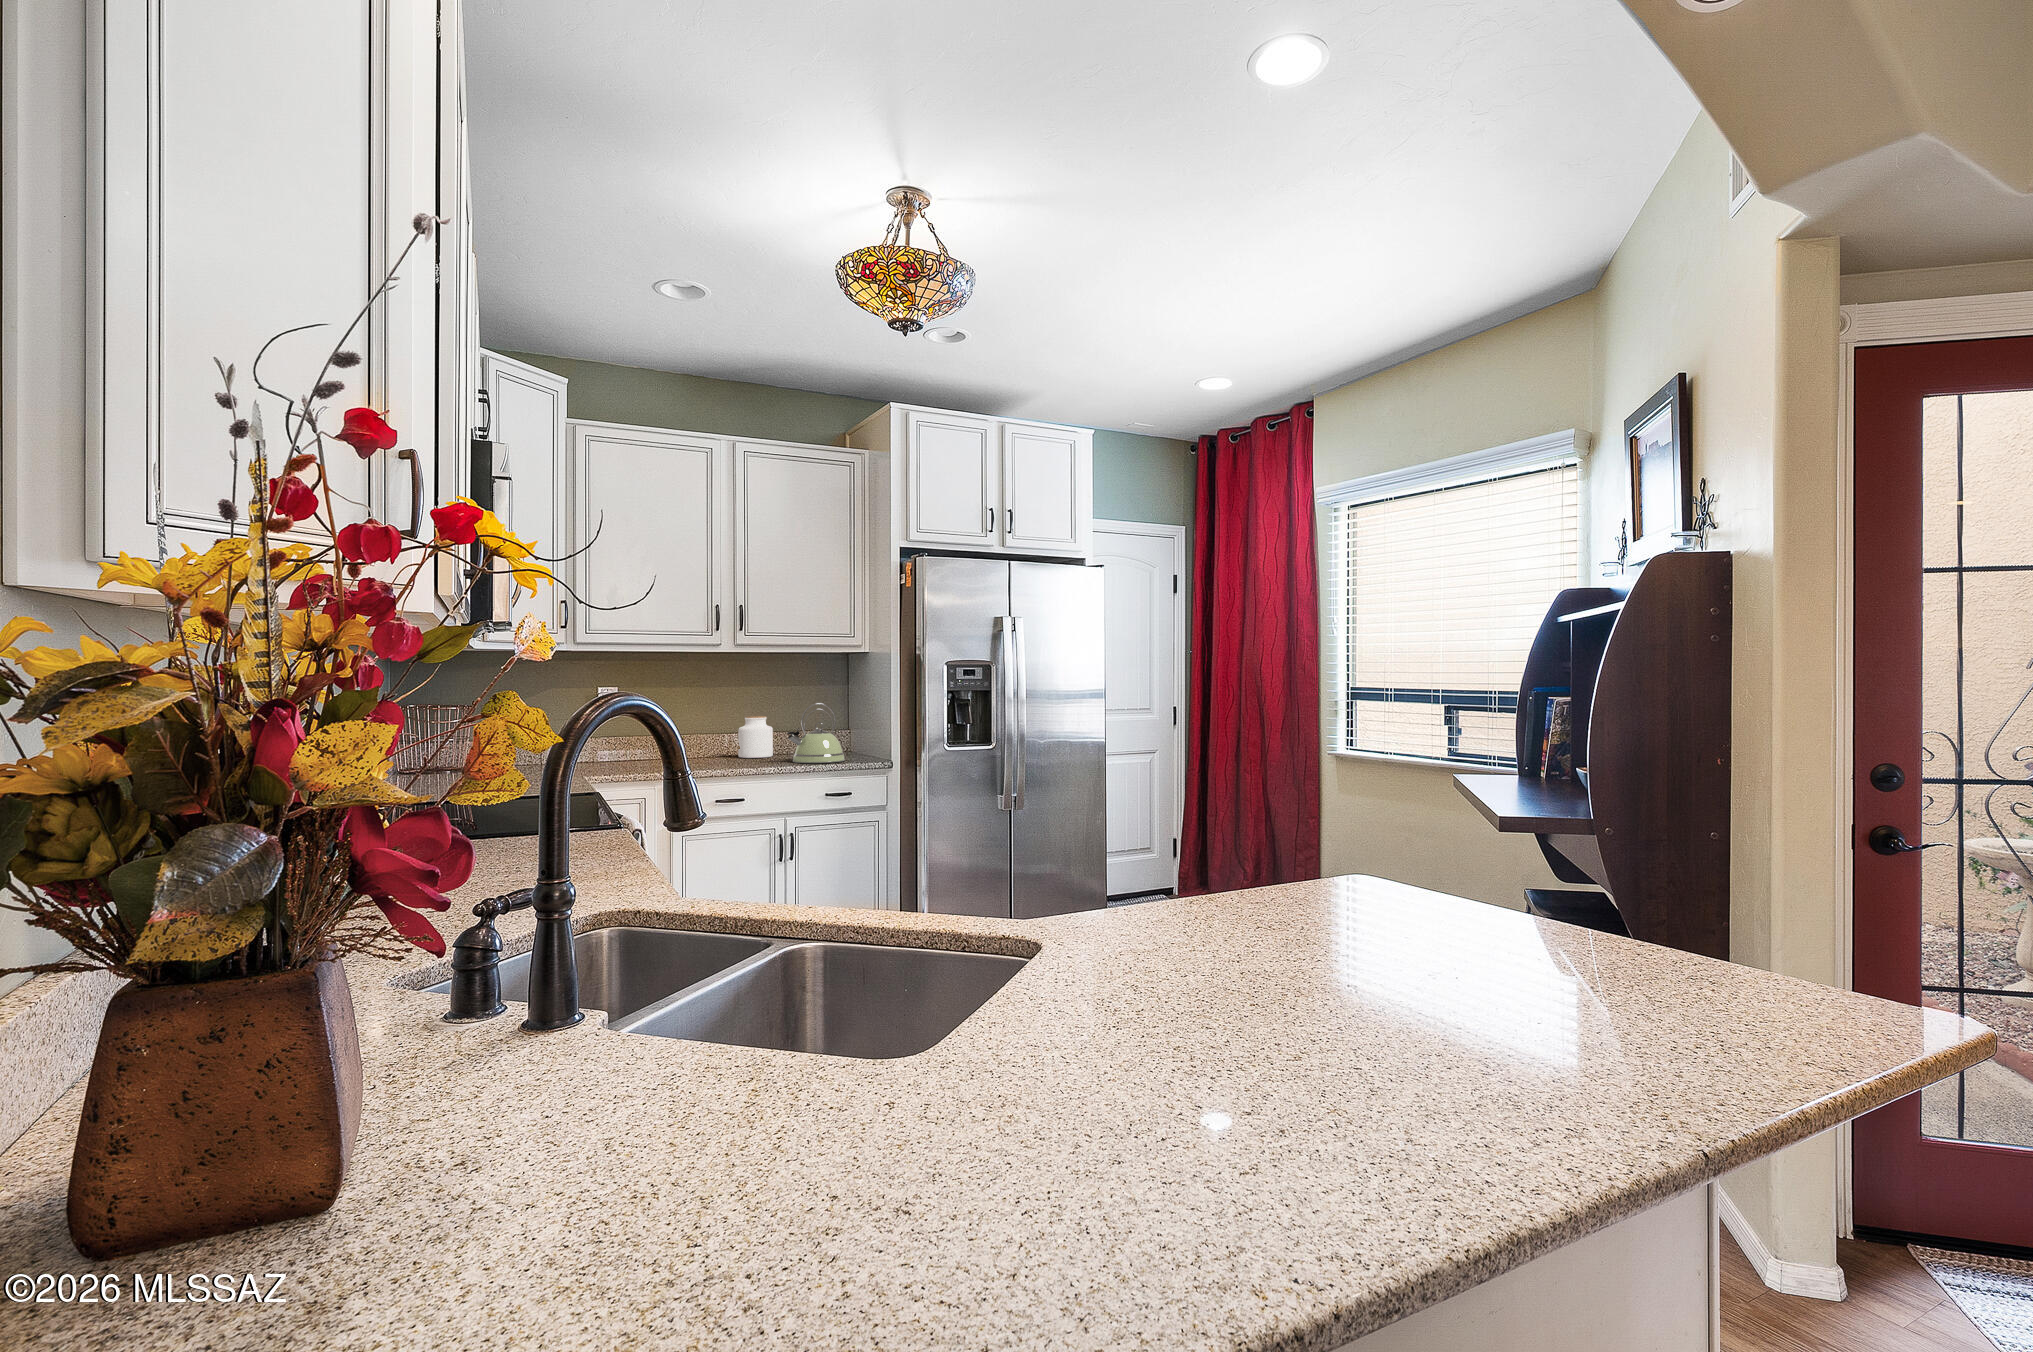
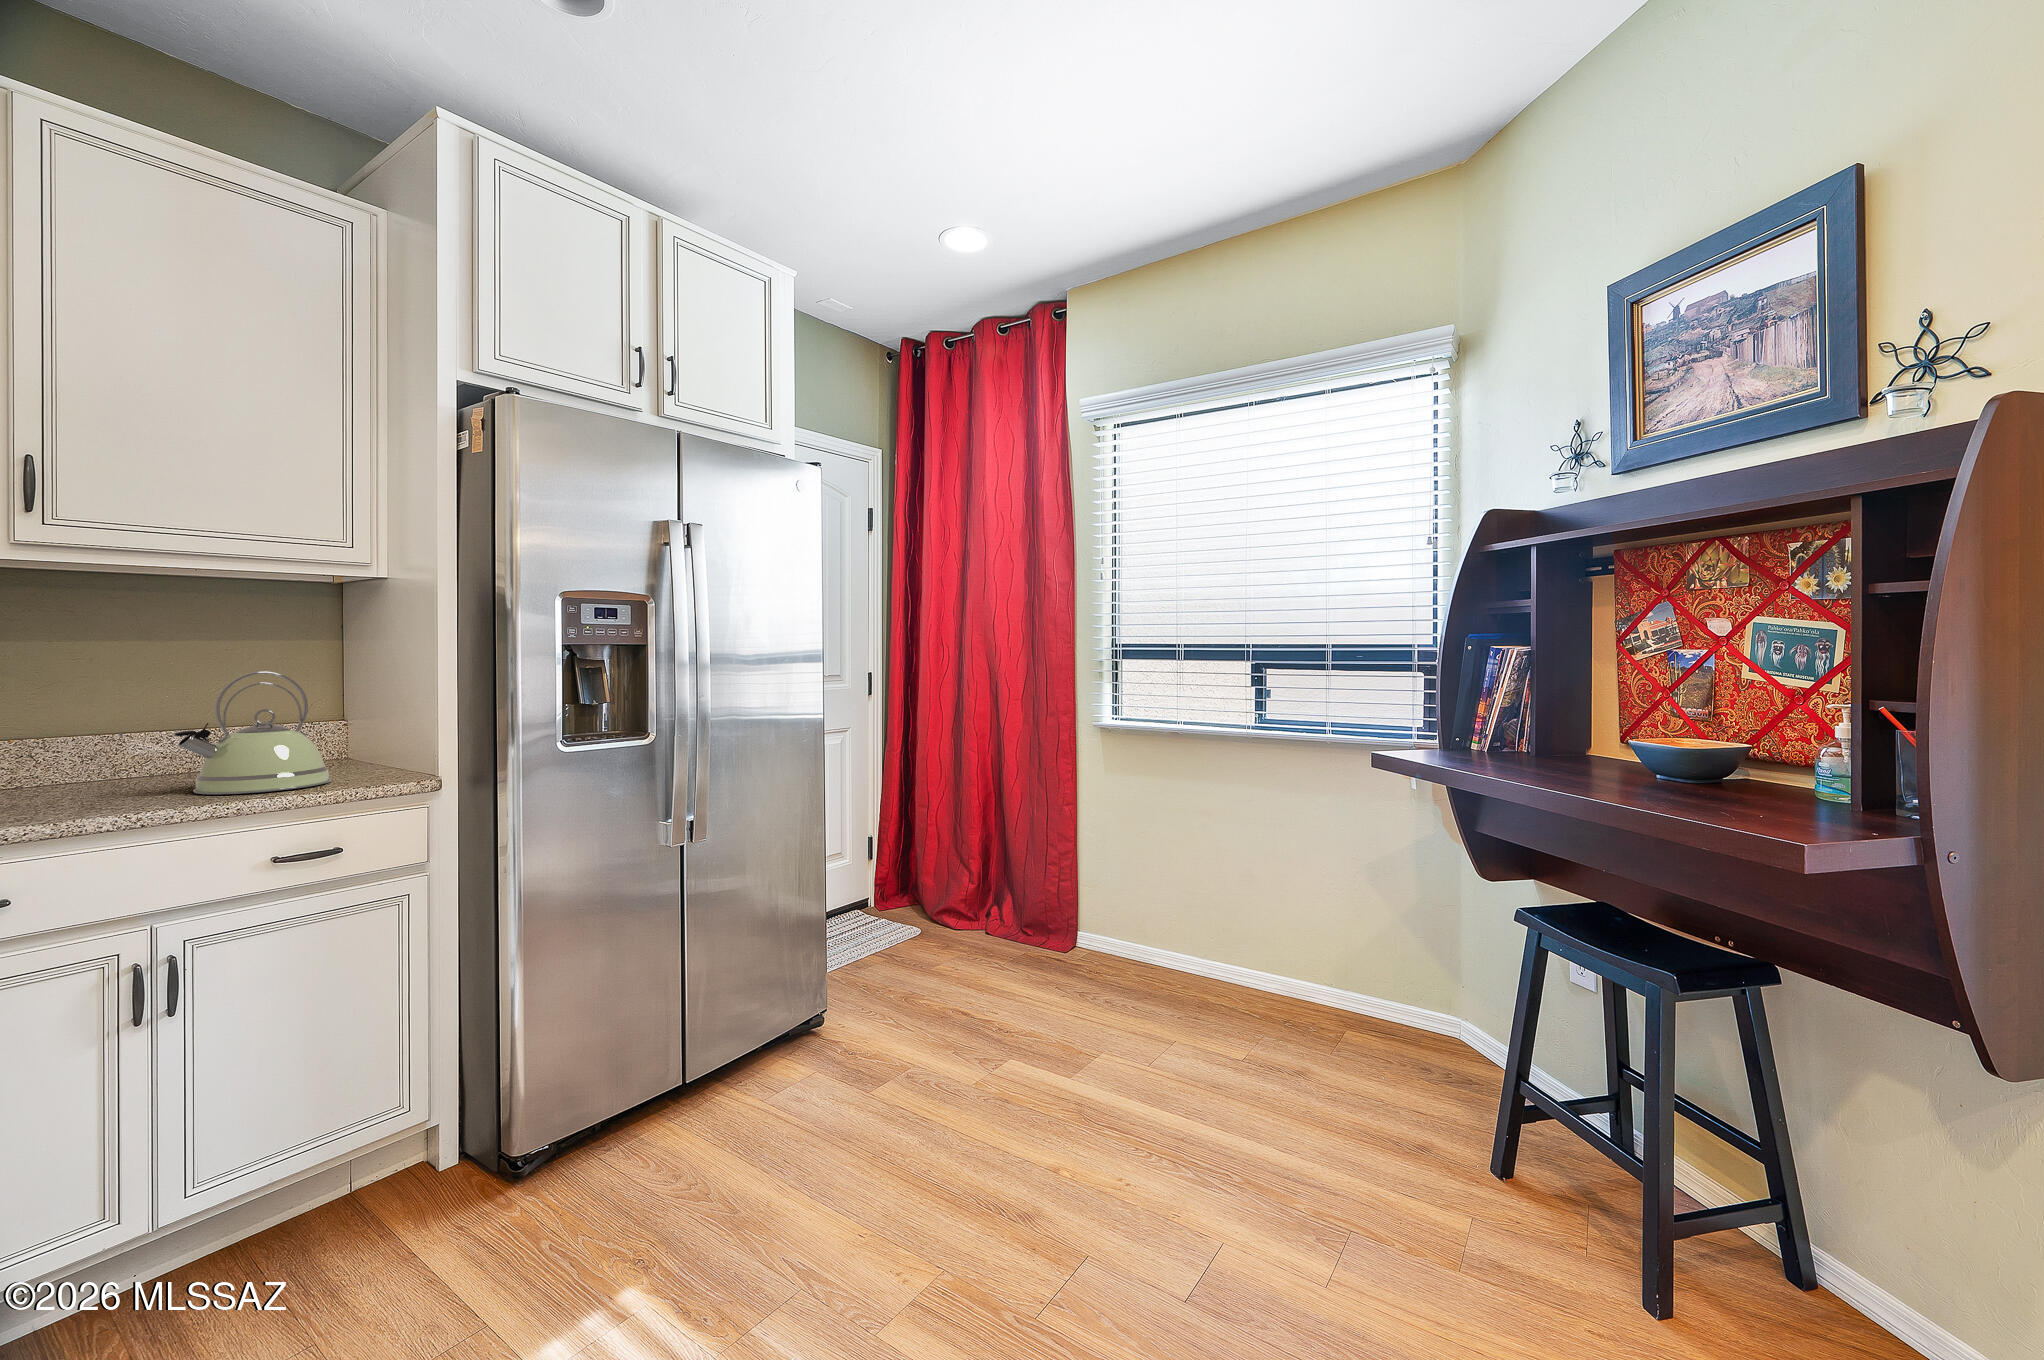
jar: present [738,716,773,758] -> none [49,701,151,789]

